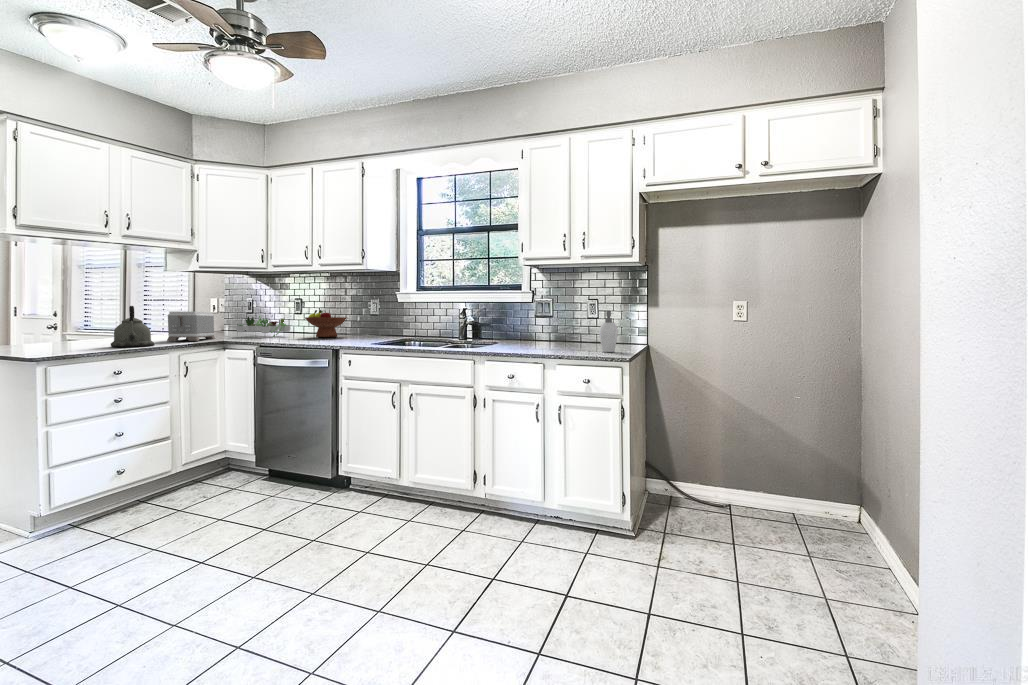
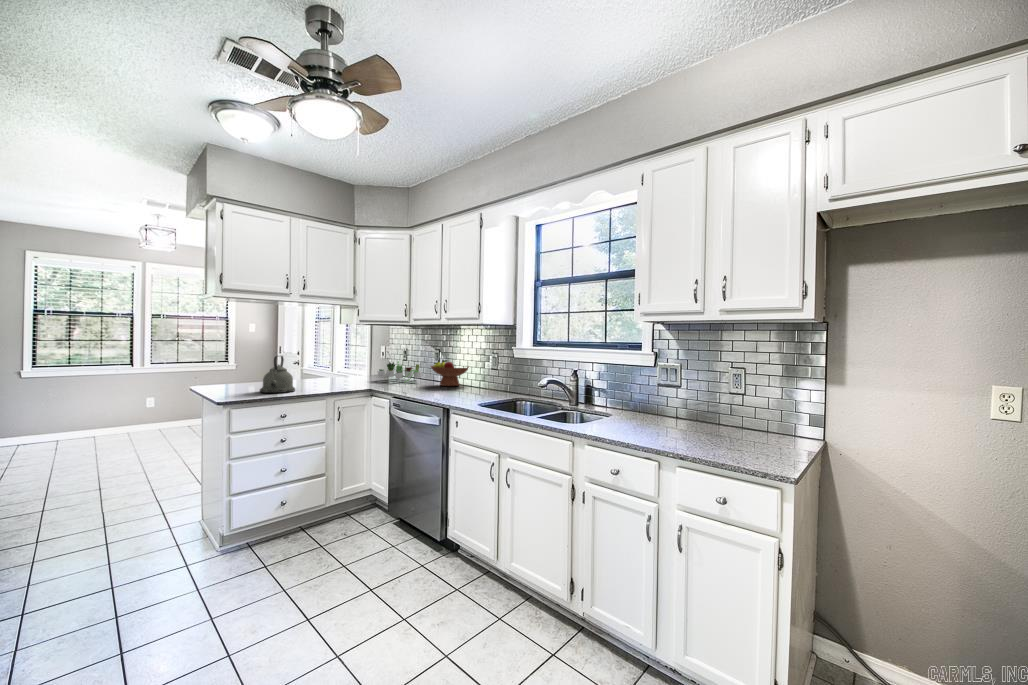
soap dispenser: present [599,310,618,352] -> none [745,395,775,458]
toaster: present [167,311,215,341] -> none [314,358,359,386]

